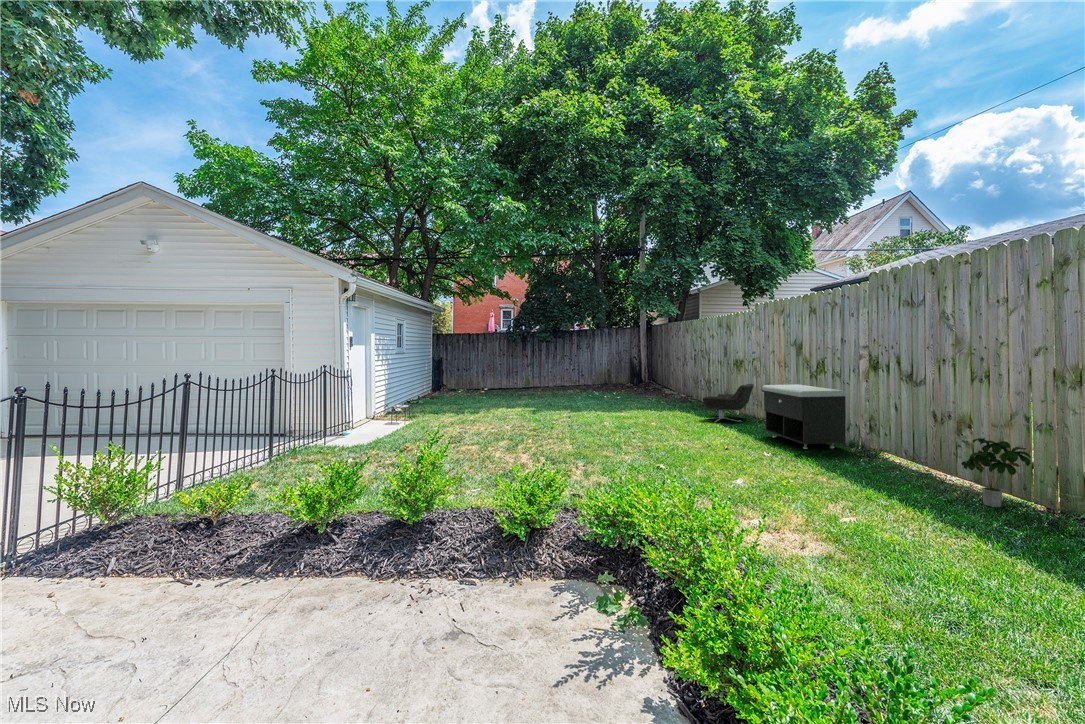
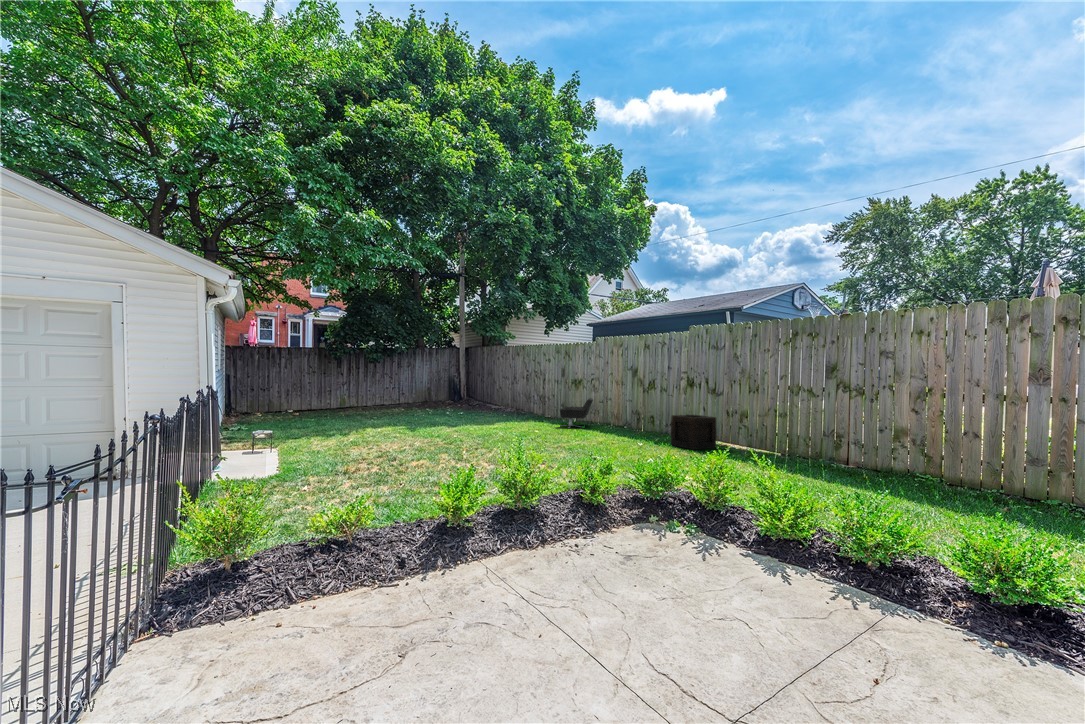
storage bench: present [762,384,845,449] -> none [615,398,671,440]
wooden crate: none [829,414,912,473] -> present [671,415,717,450]
potted plant: present [961,438,1031,507] -> none [748,422,781,458]

